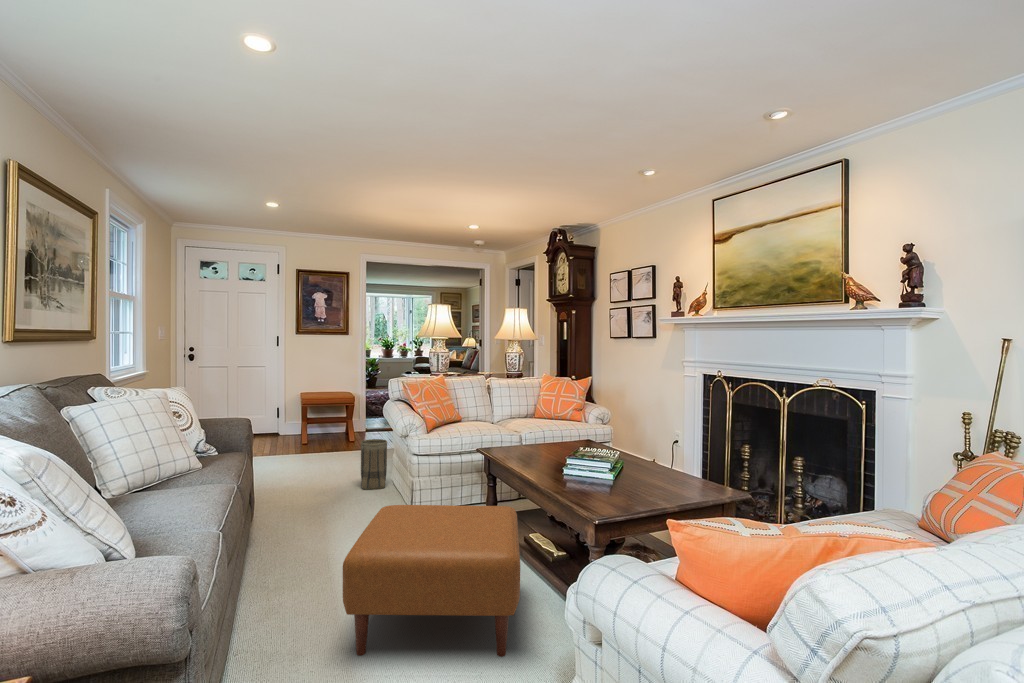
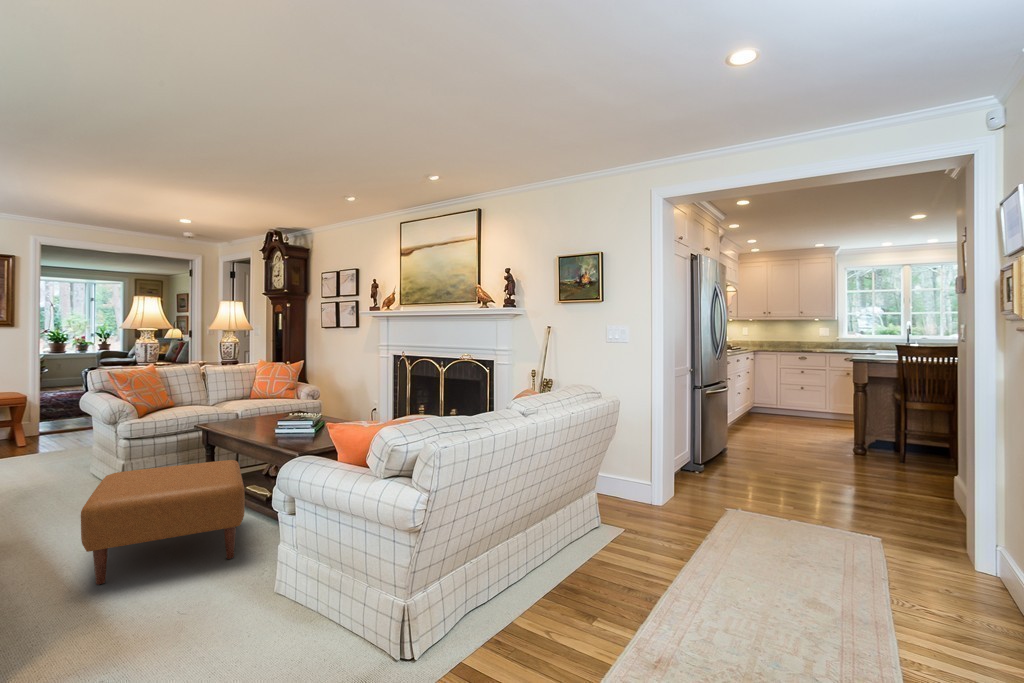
basket: present [361,439,387,490] -> none [53,431,87,483]

